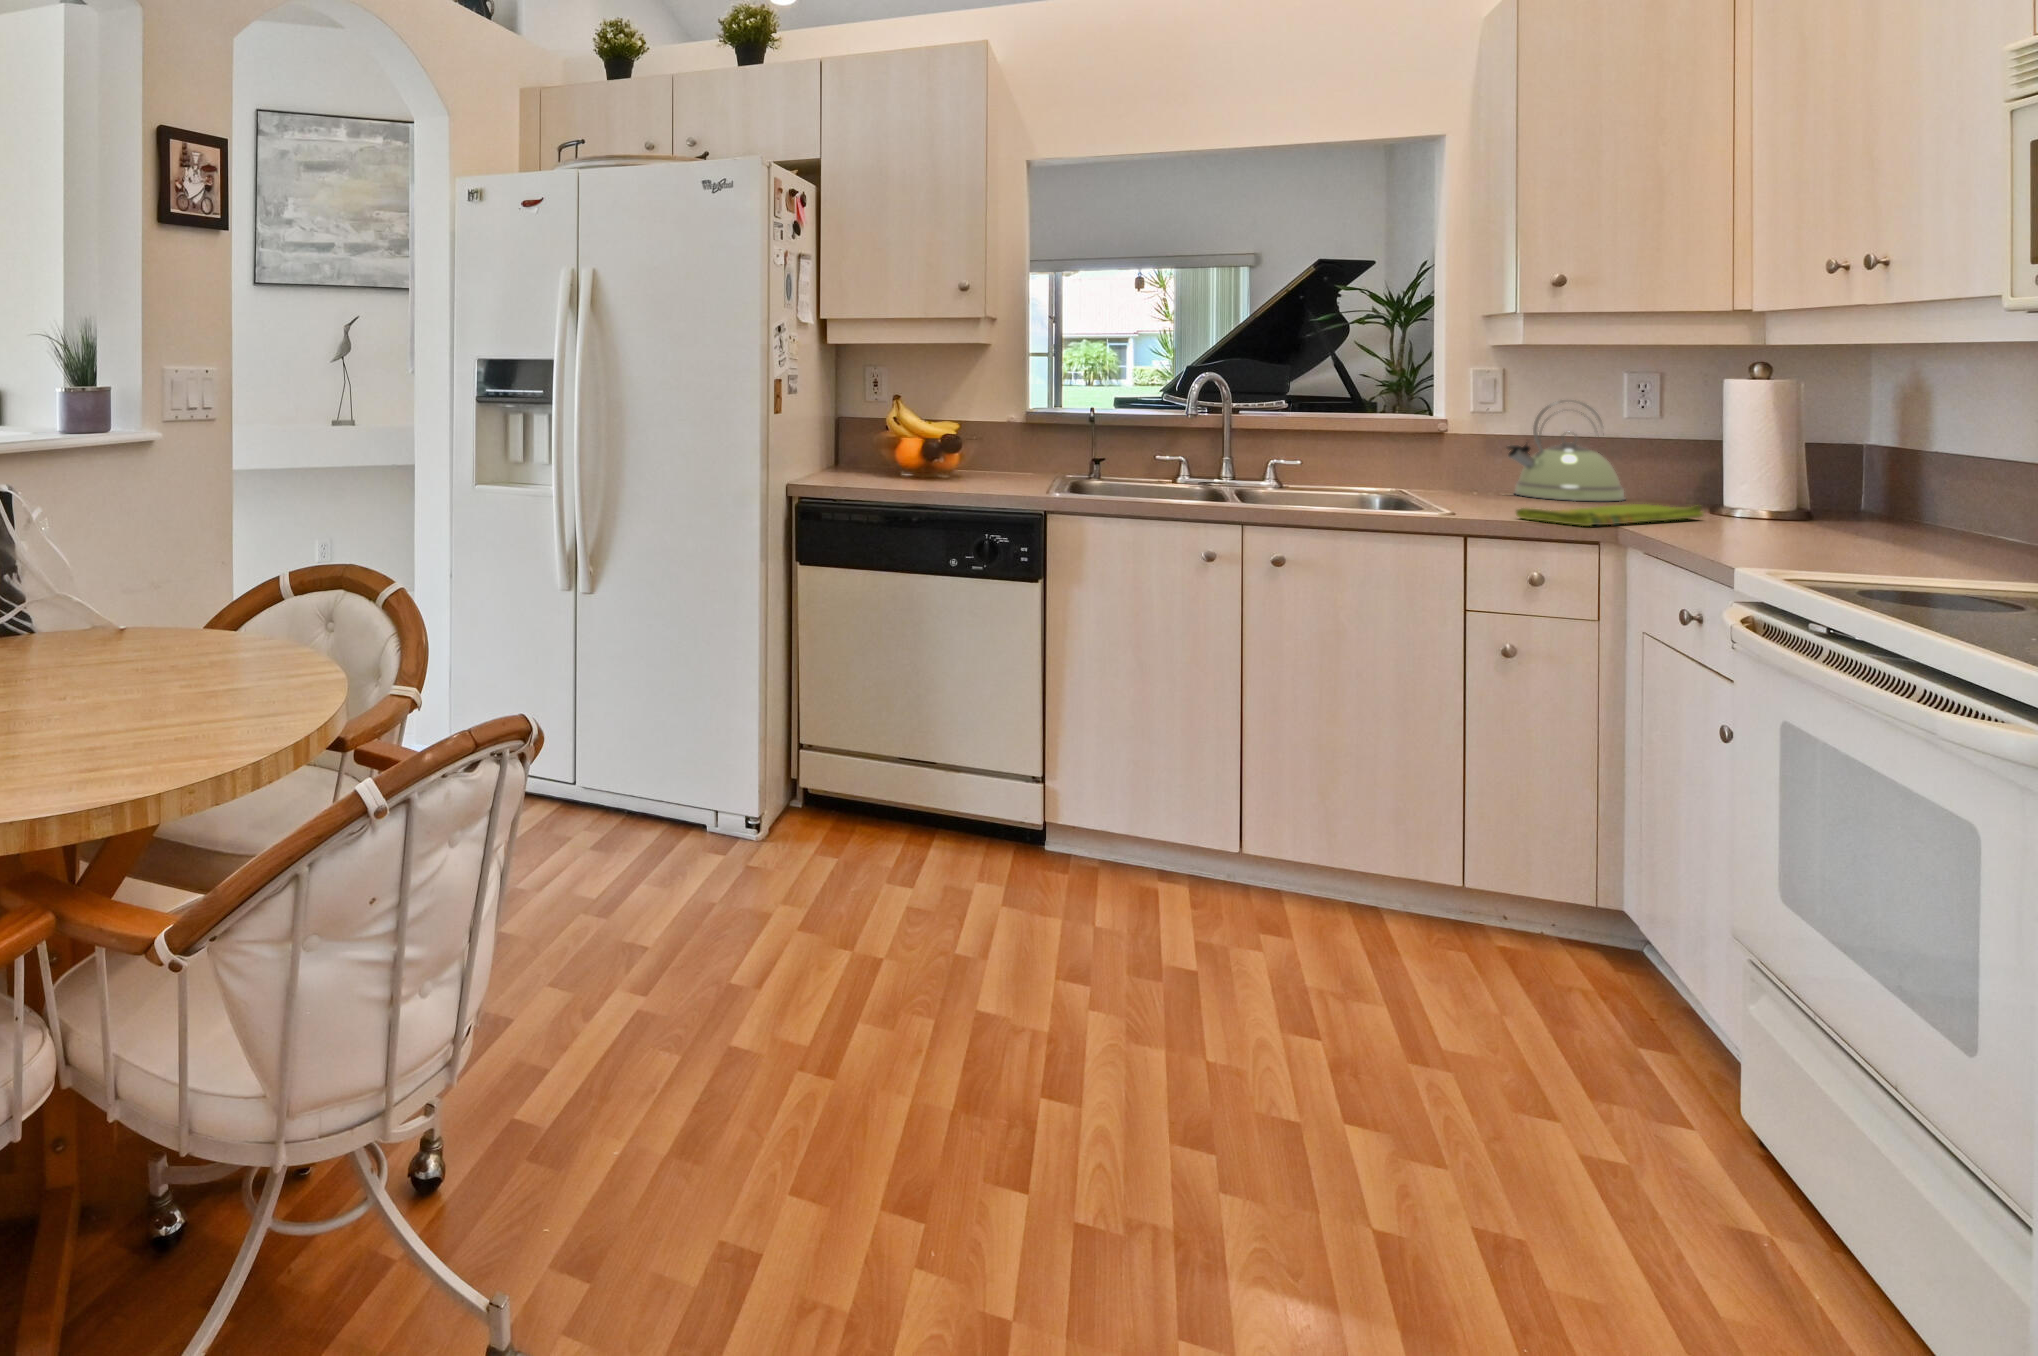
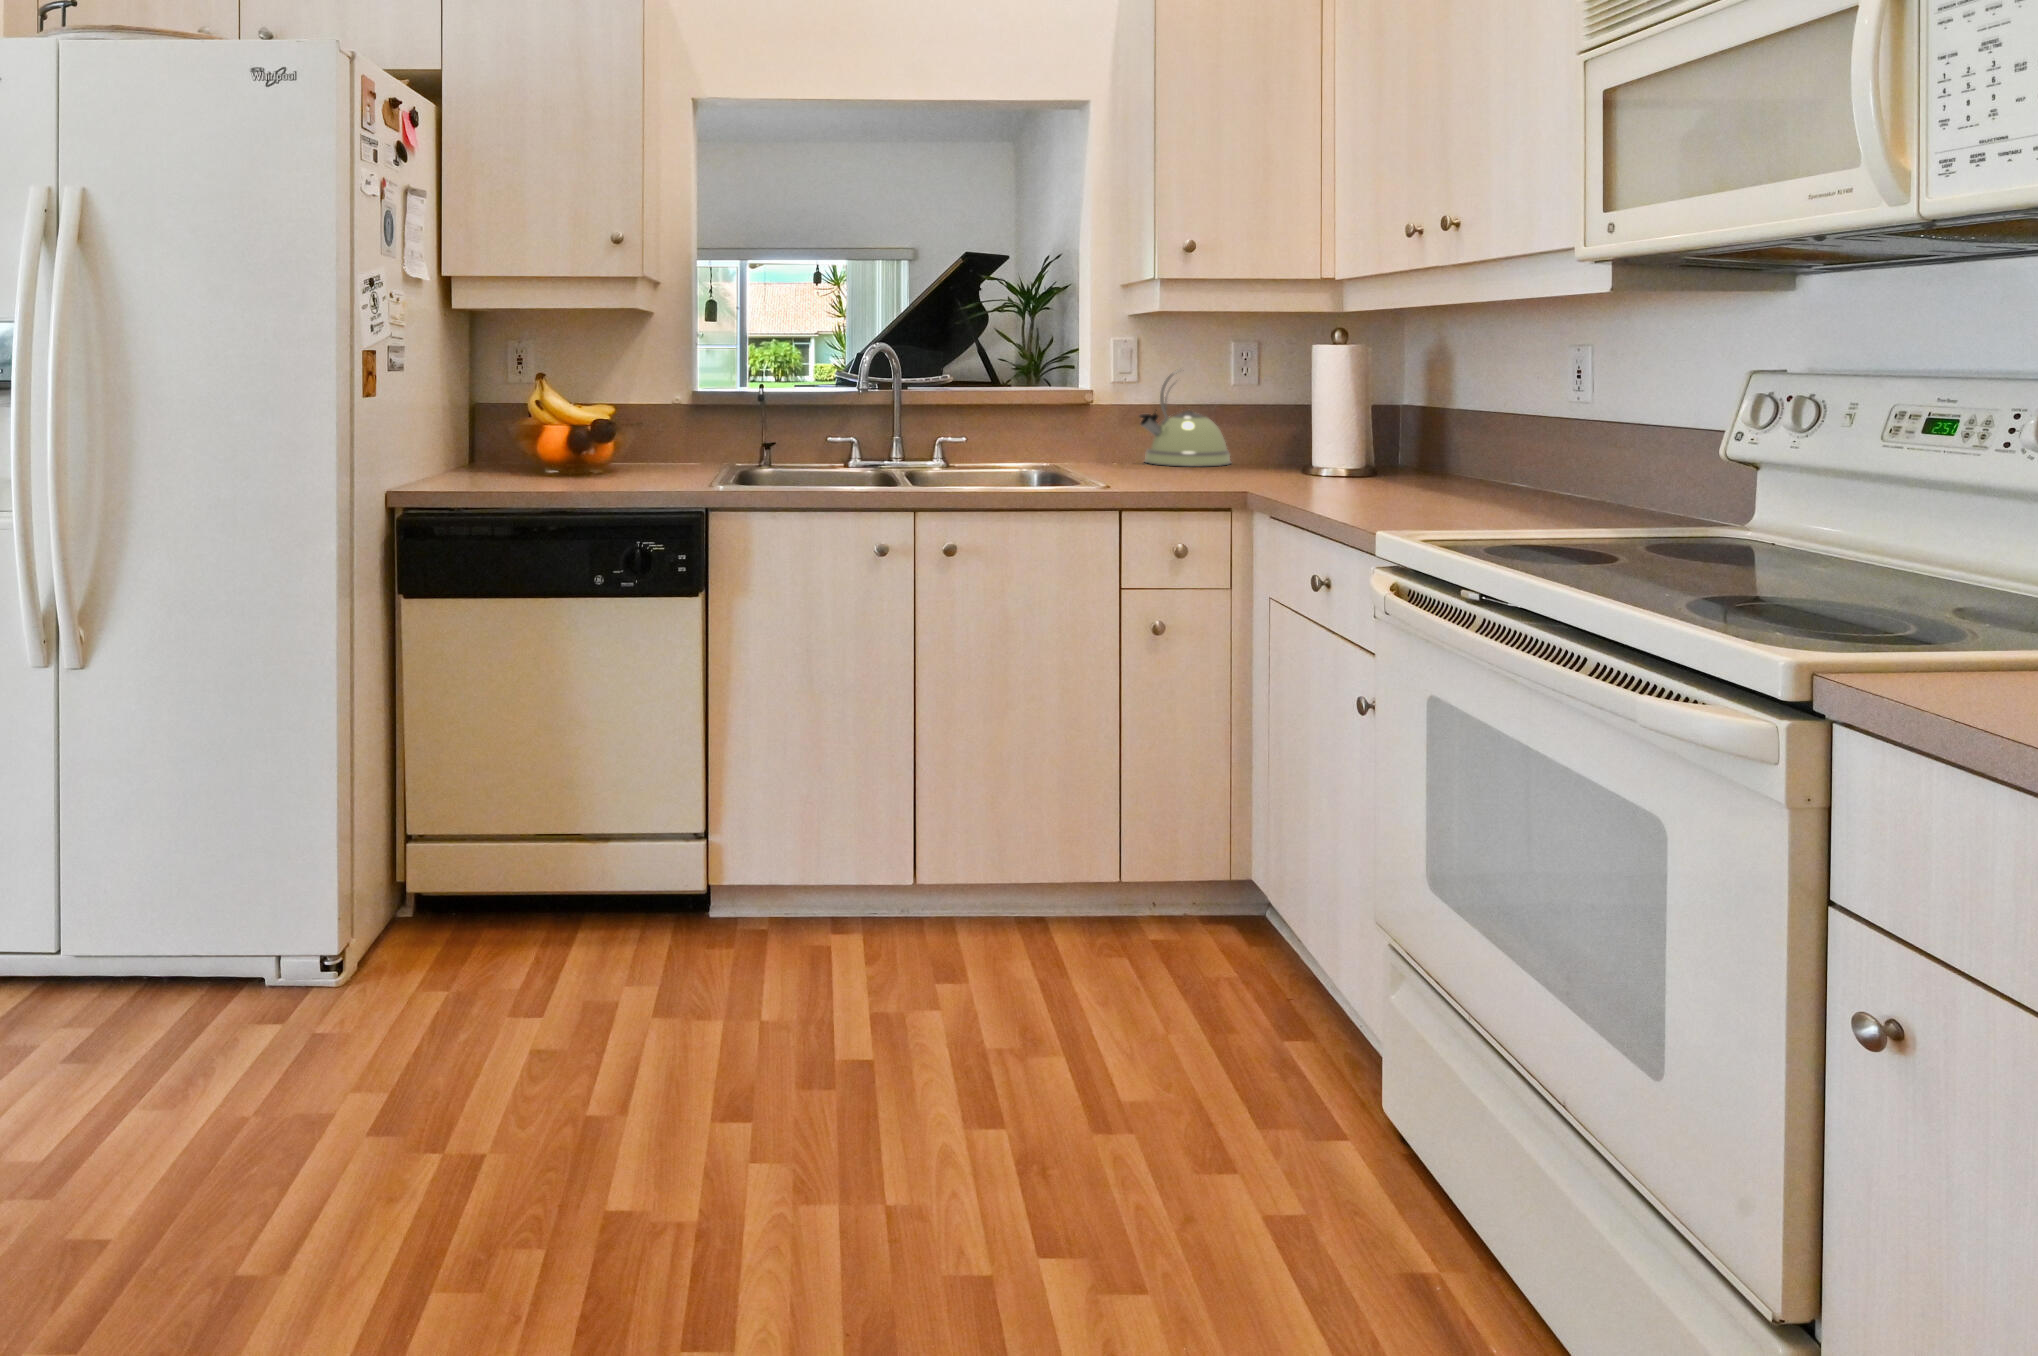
dish towel: present [1516,504,1703,526] -> none [1160,466,1303,493]

